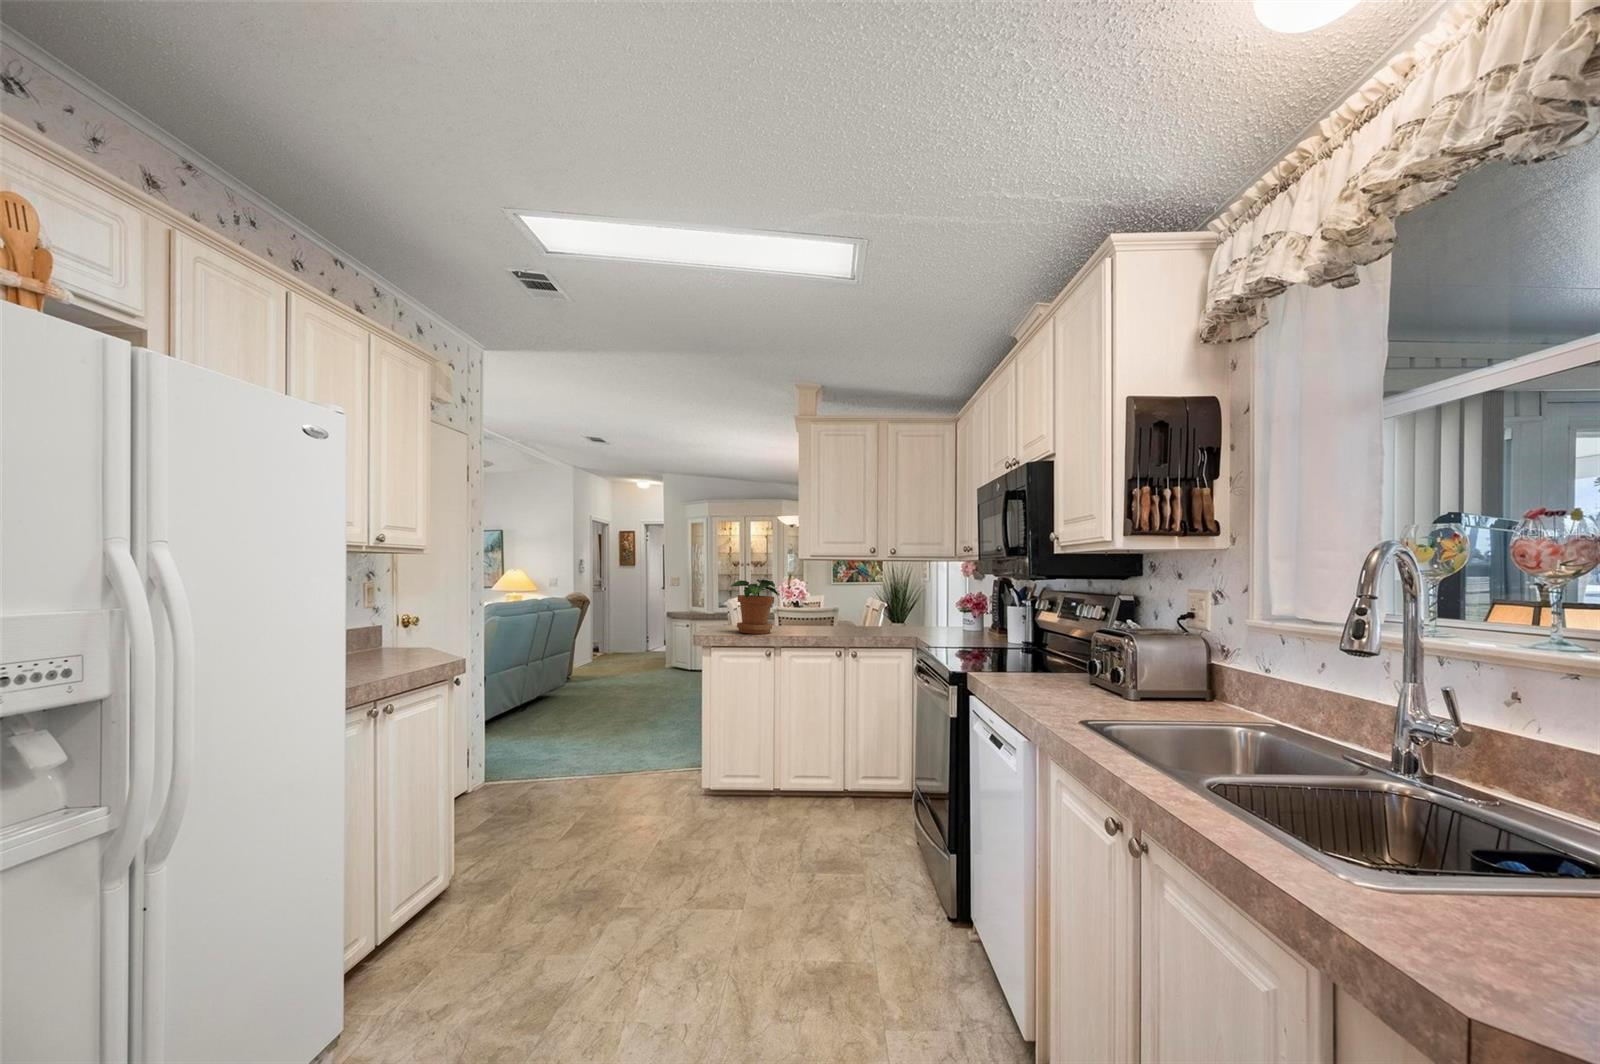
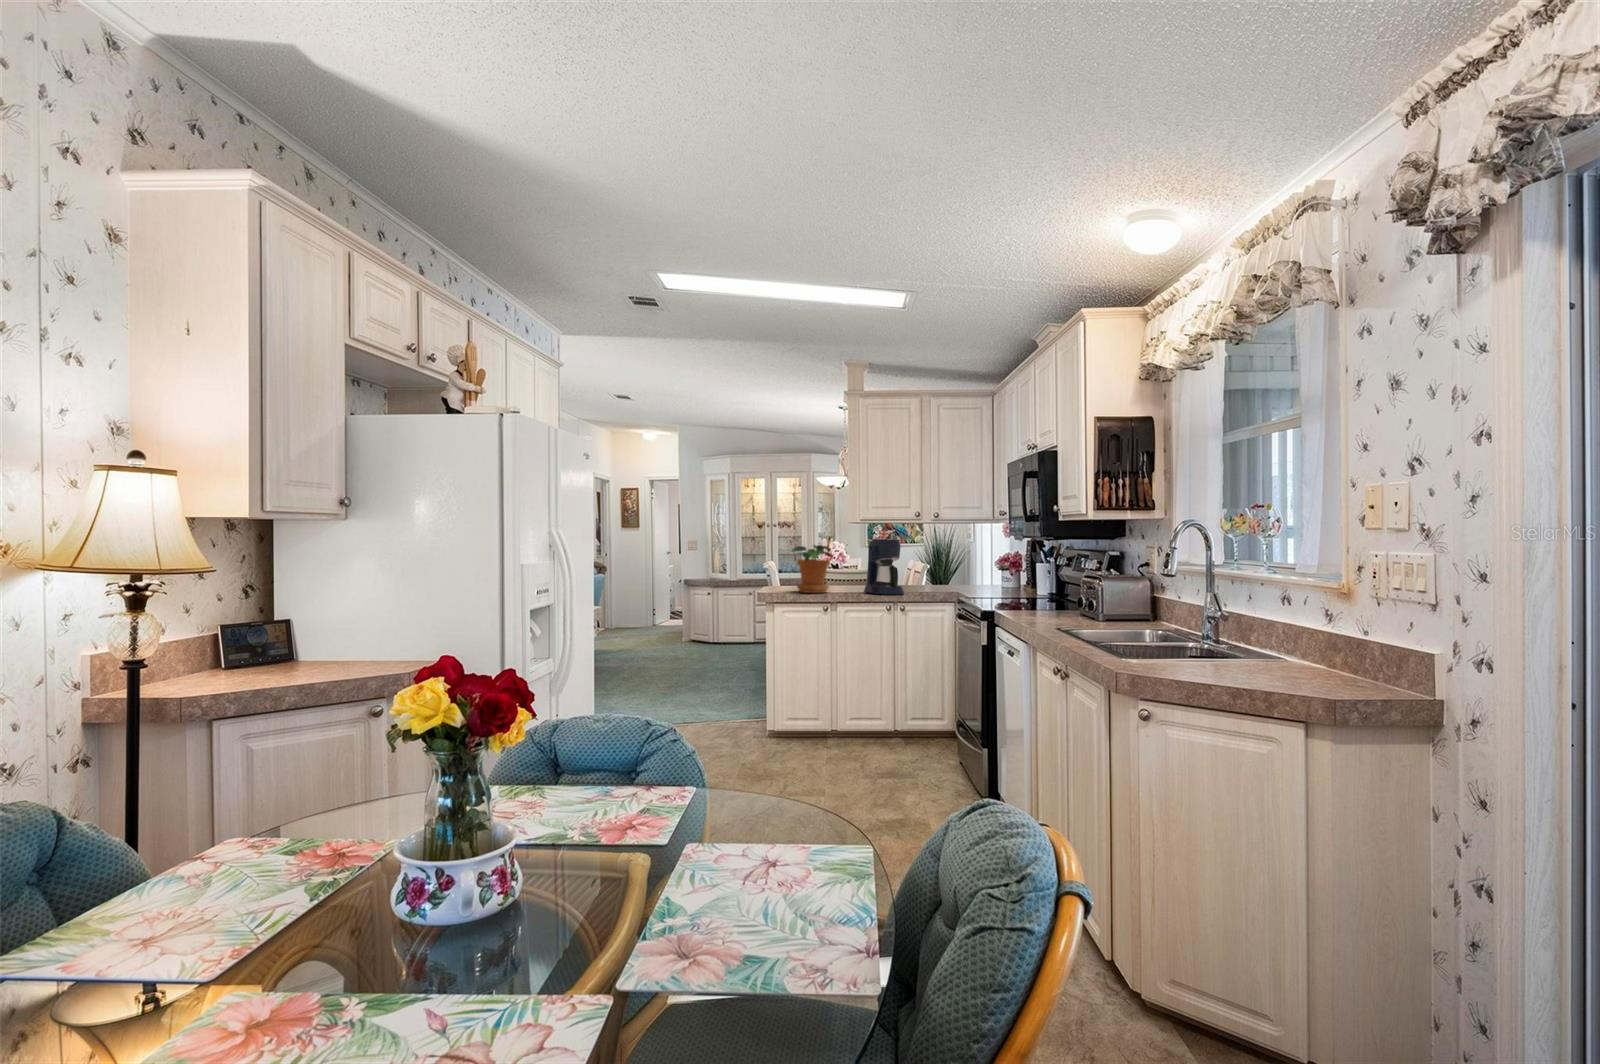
coffee maker: none [811,574,856,638] -> present [864,539,904,595]

